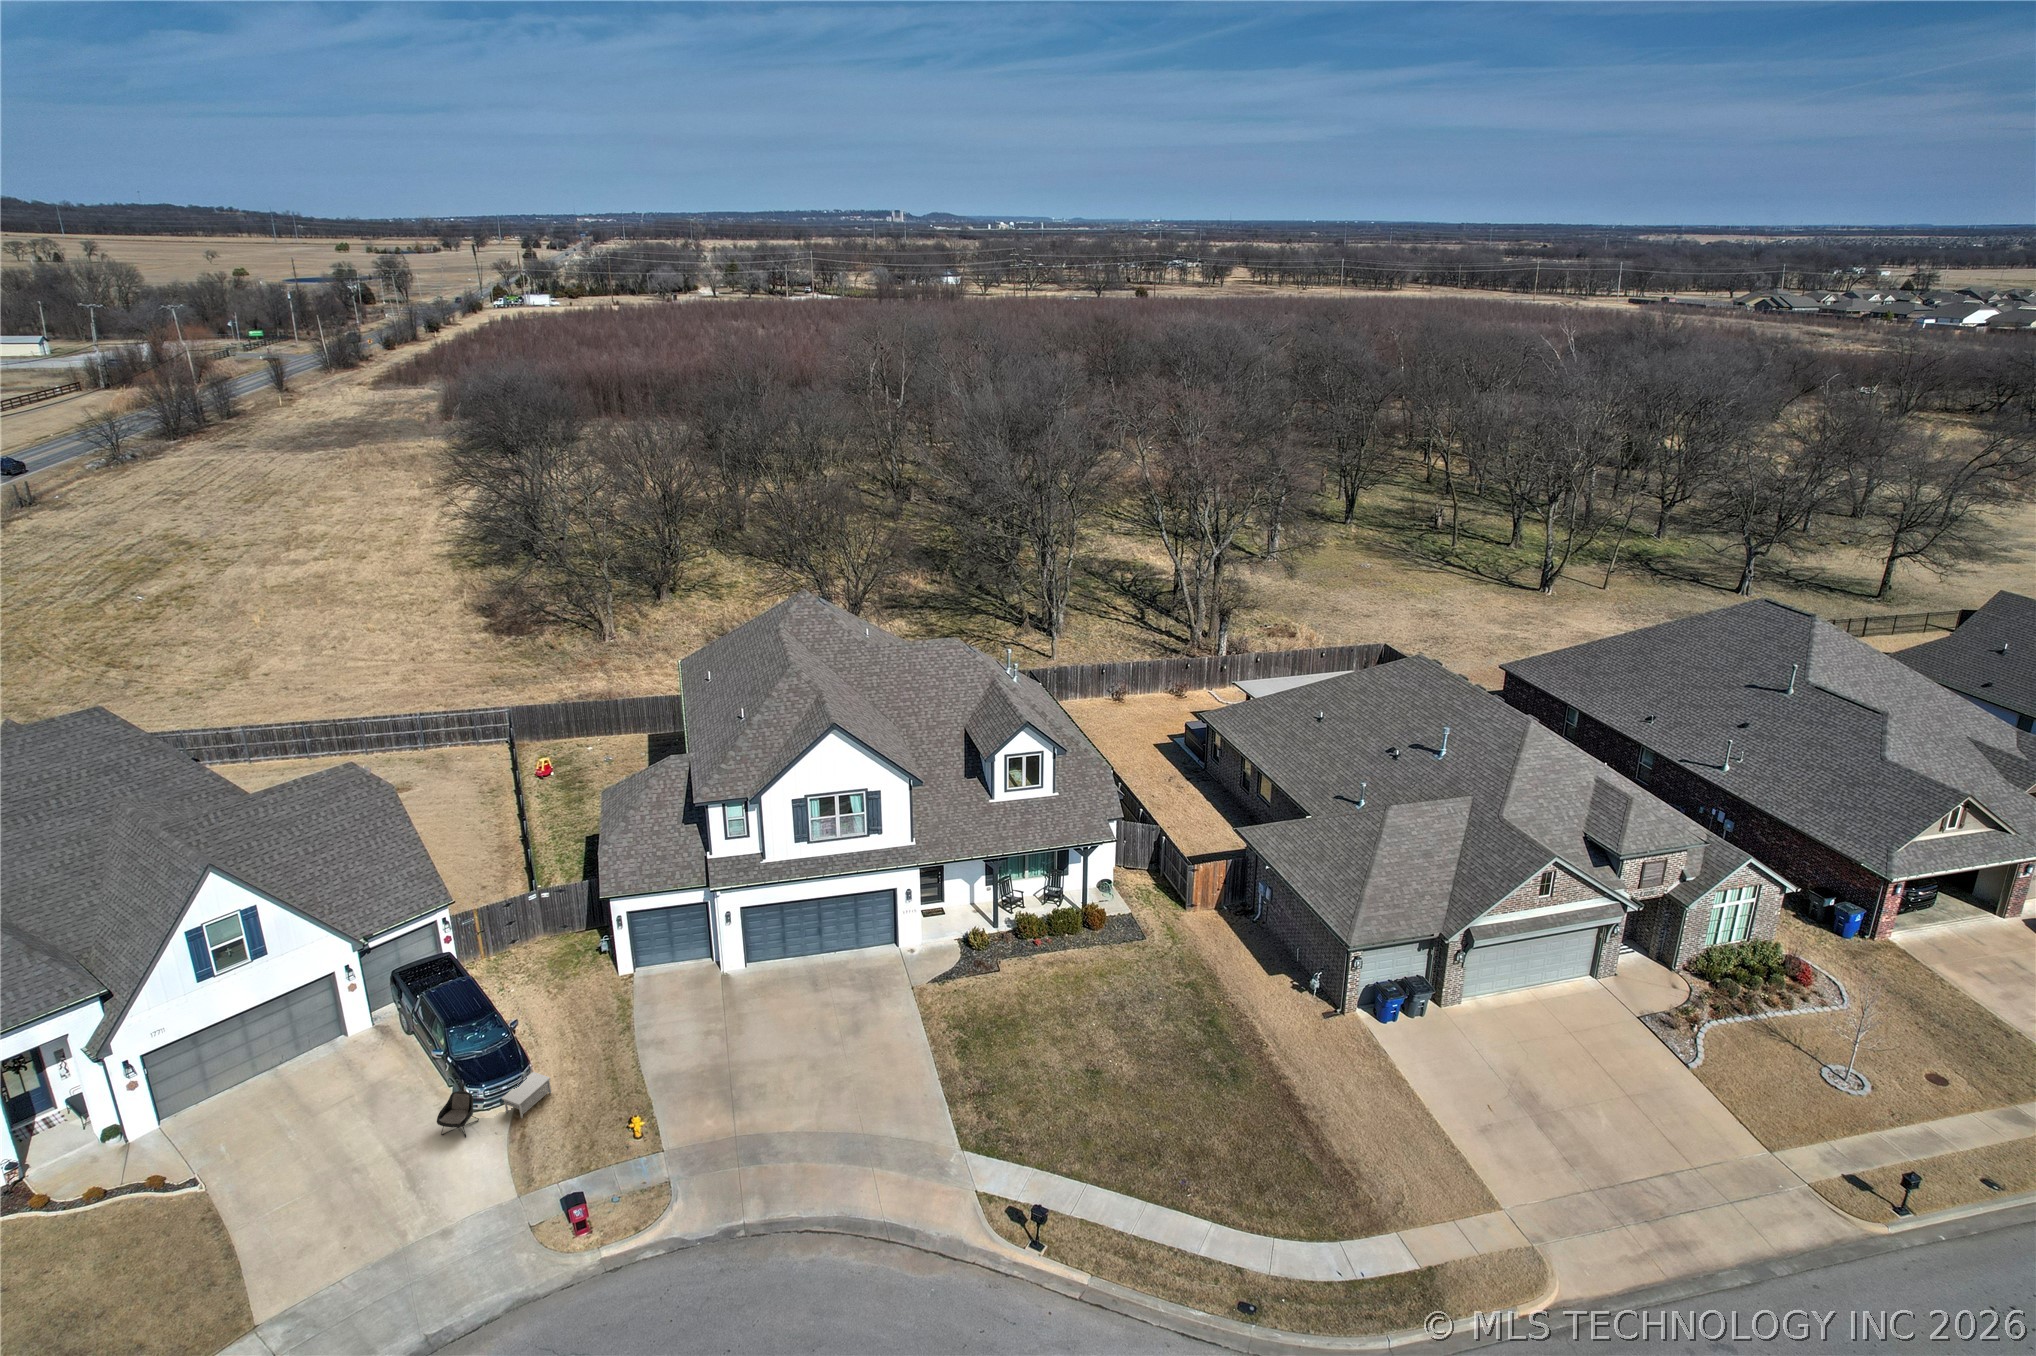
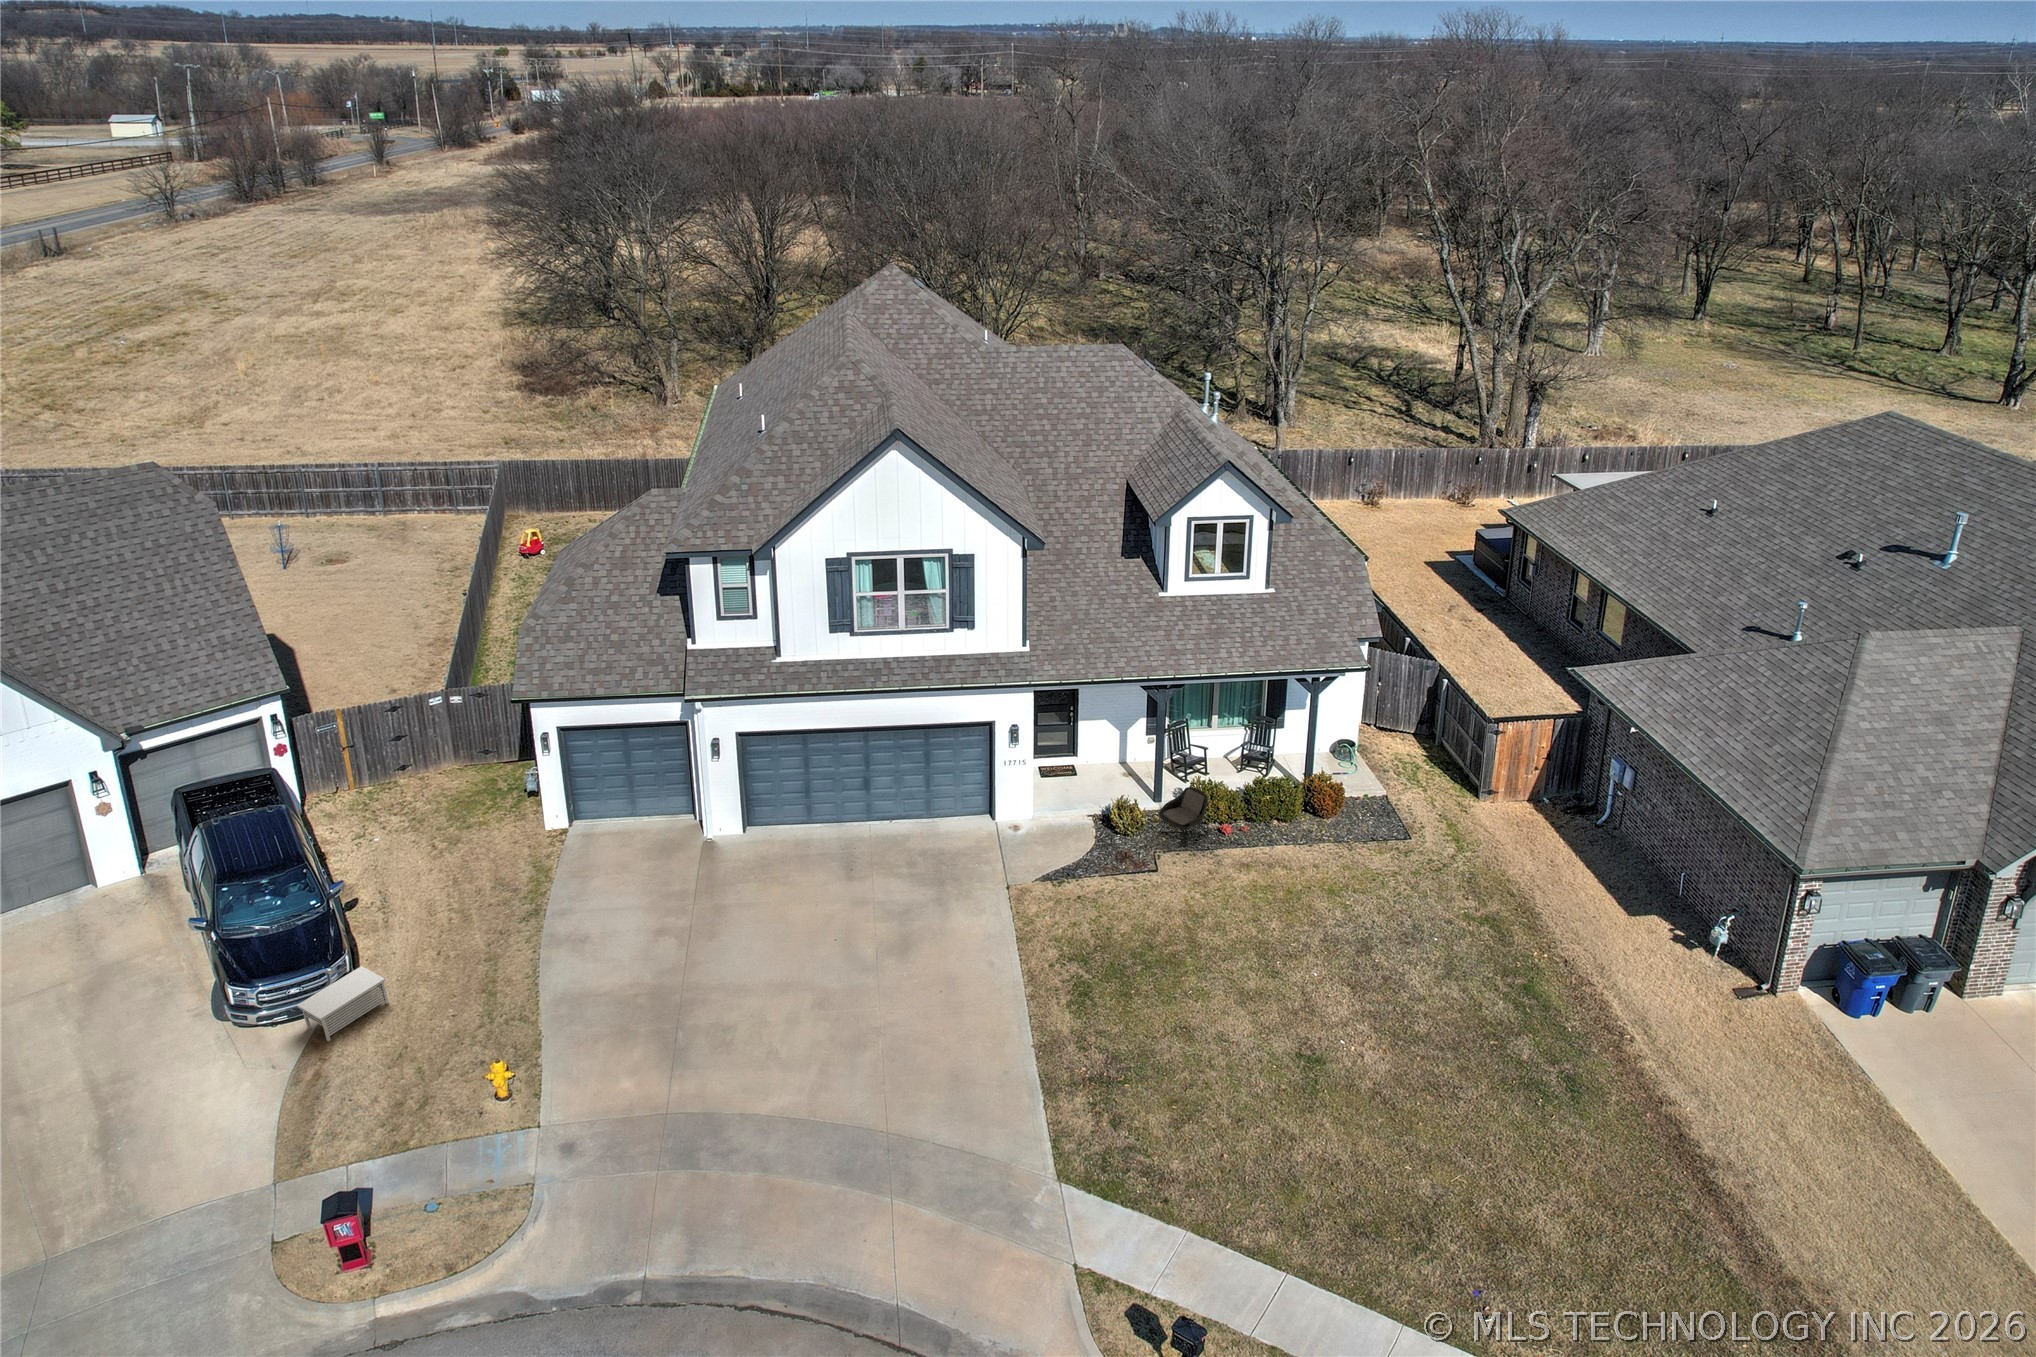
lounge chair: present [437,1091,479,1137] -> present [1159,787,1208,846]

